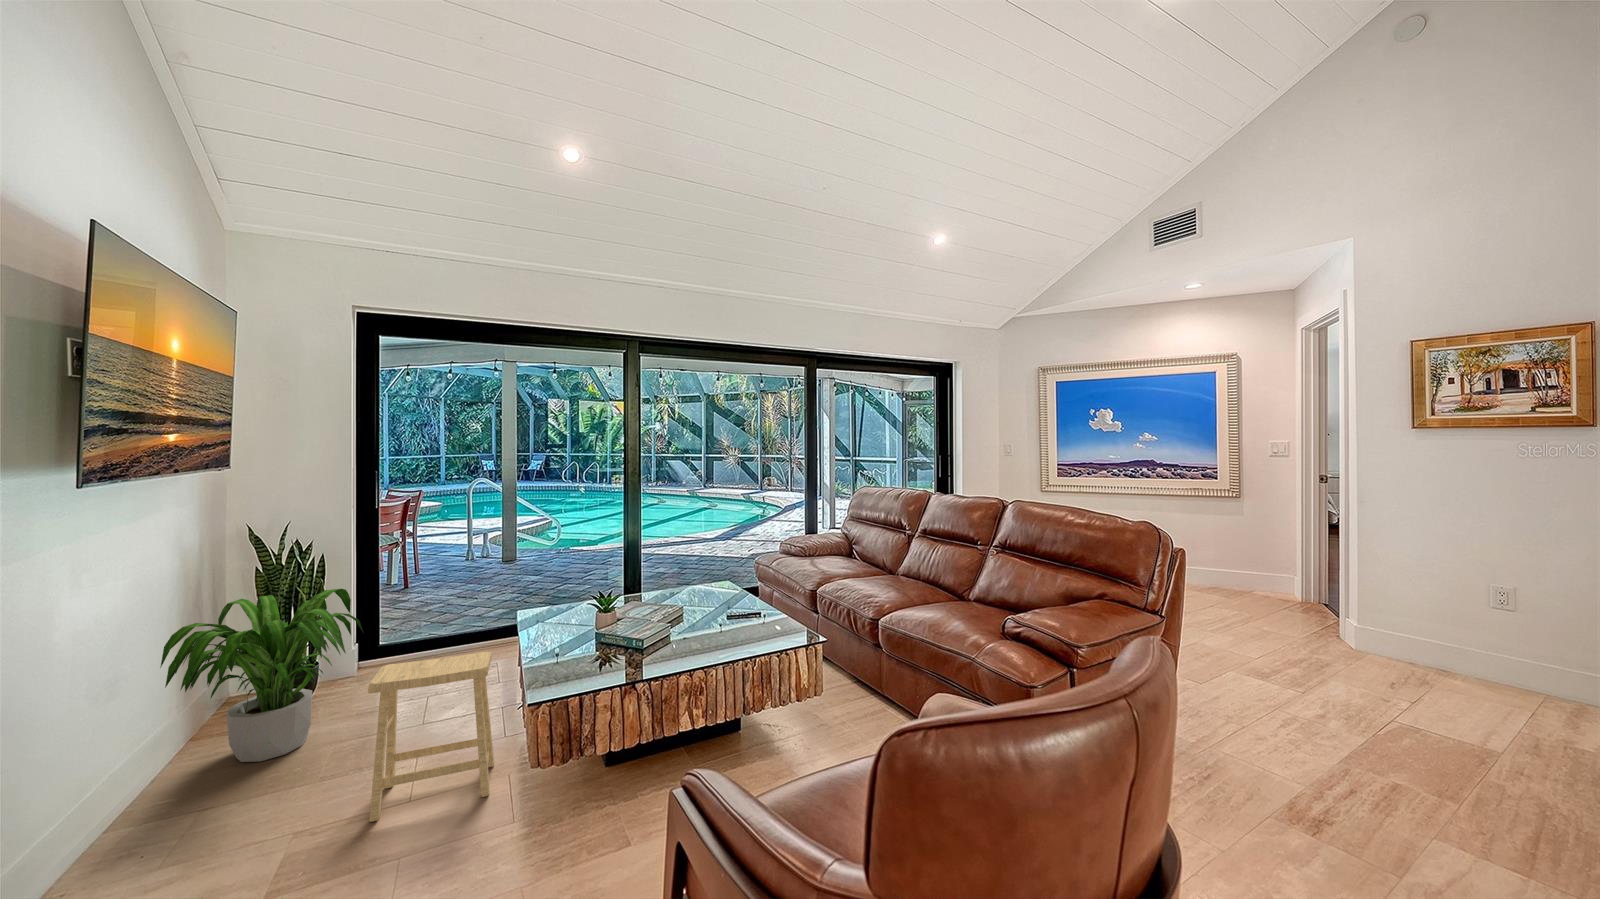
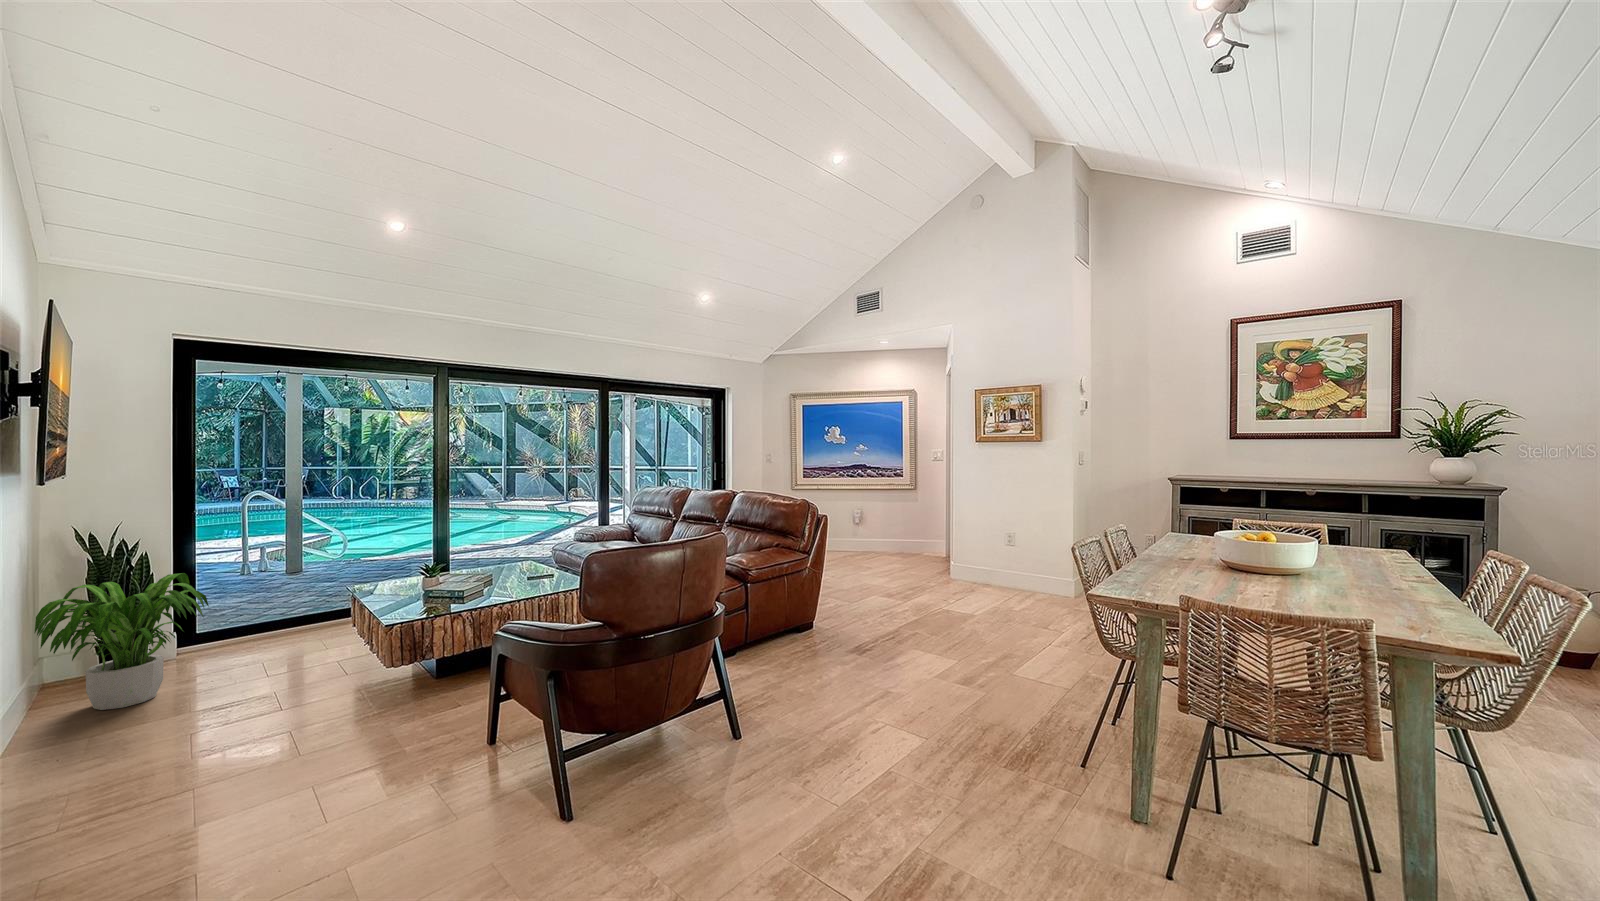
footstool: present [368,652,494,822] -> none [251,604,346,720]

